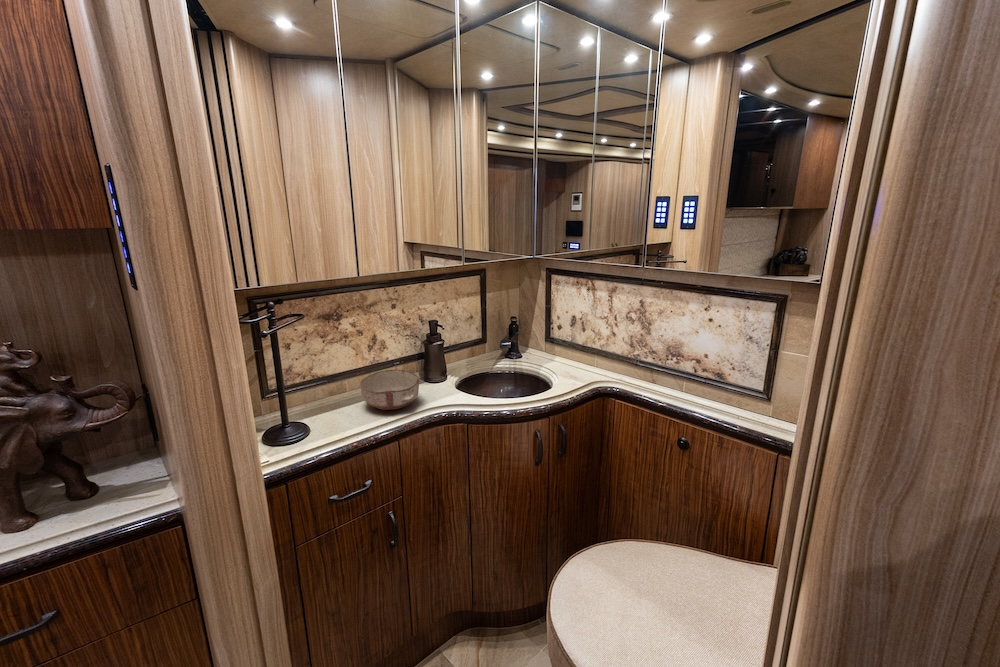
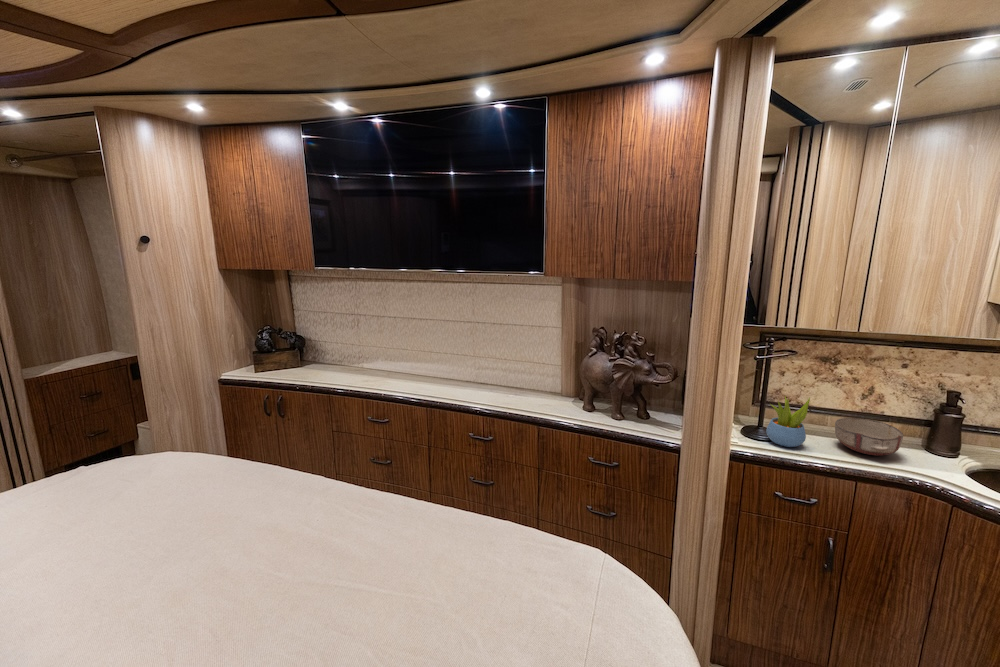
succulent plant: none [293,368,343,440] -> present [766,396,810,447]

